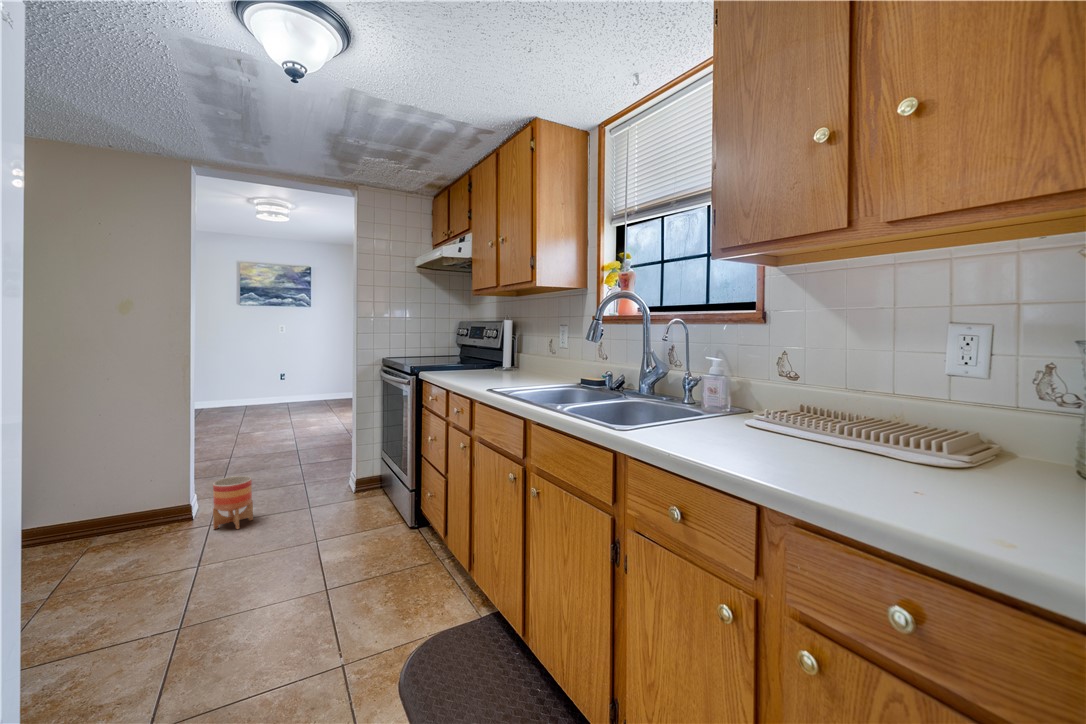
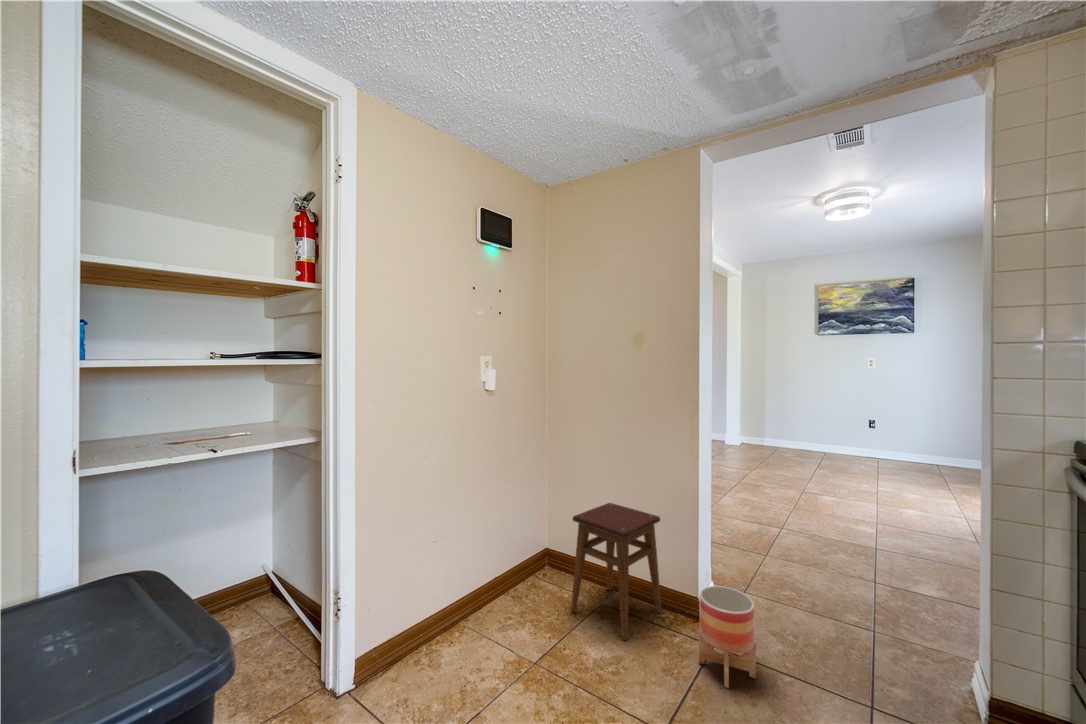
stool: none [70,452,166,556] -> present [571,503,662,640]

